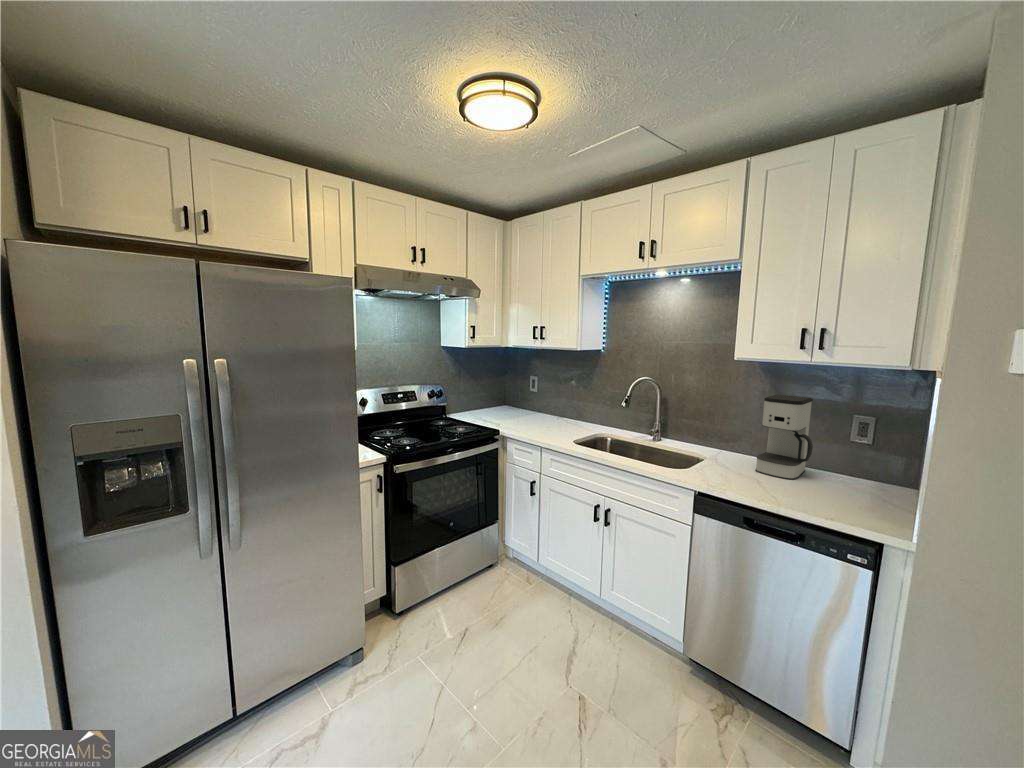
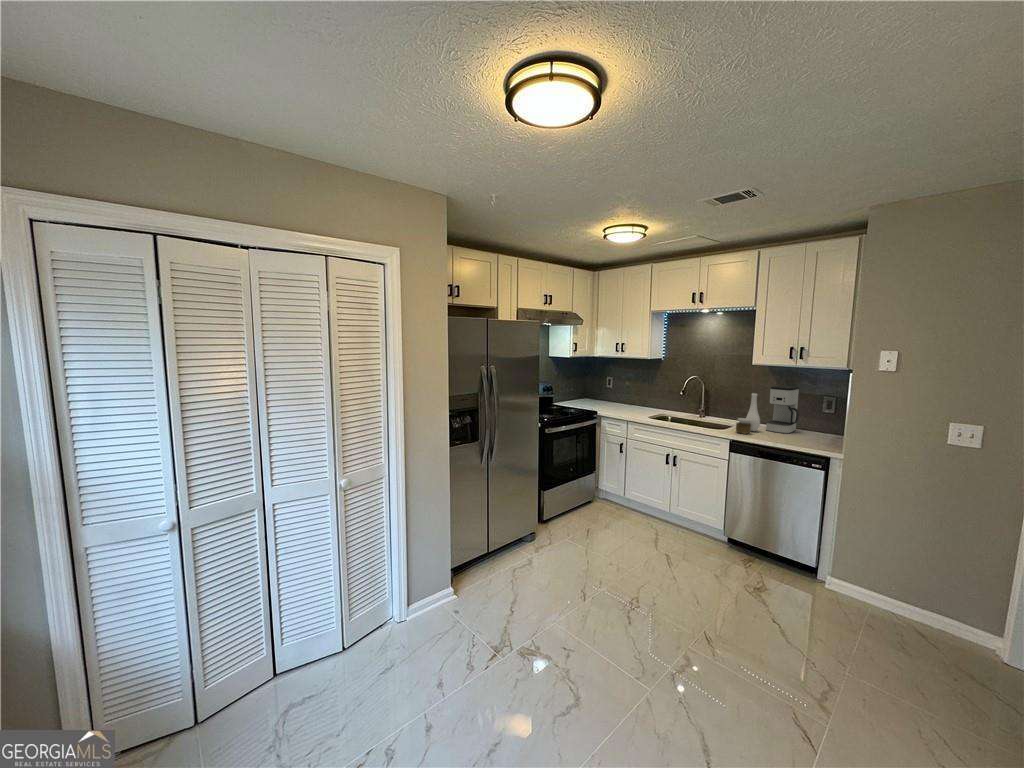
vase: none [704,409,746,482] -> present [736,393,760,434]

